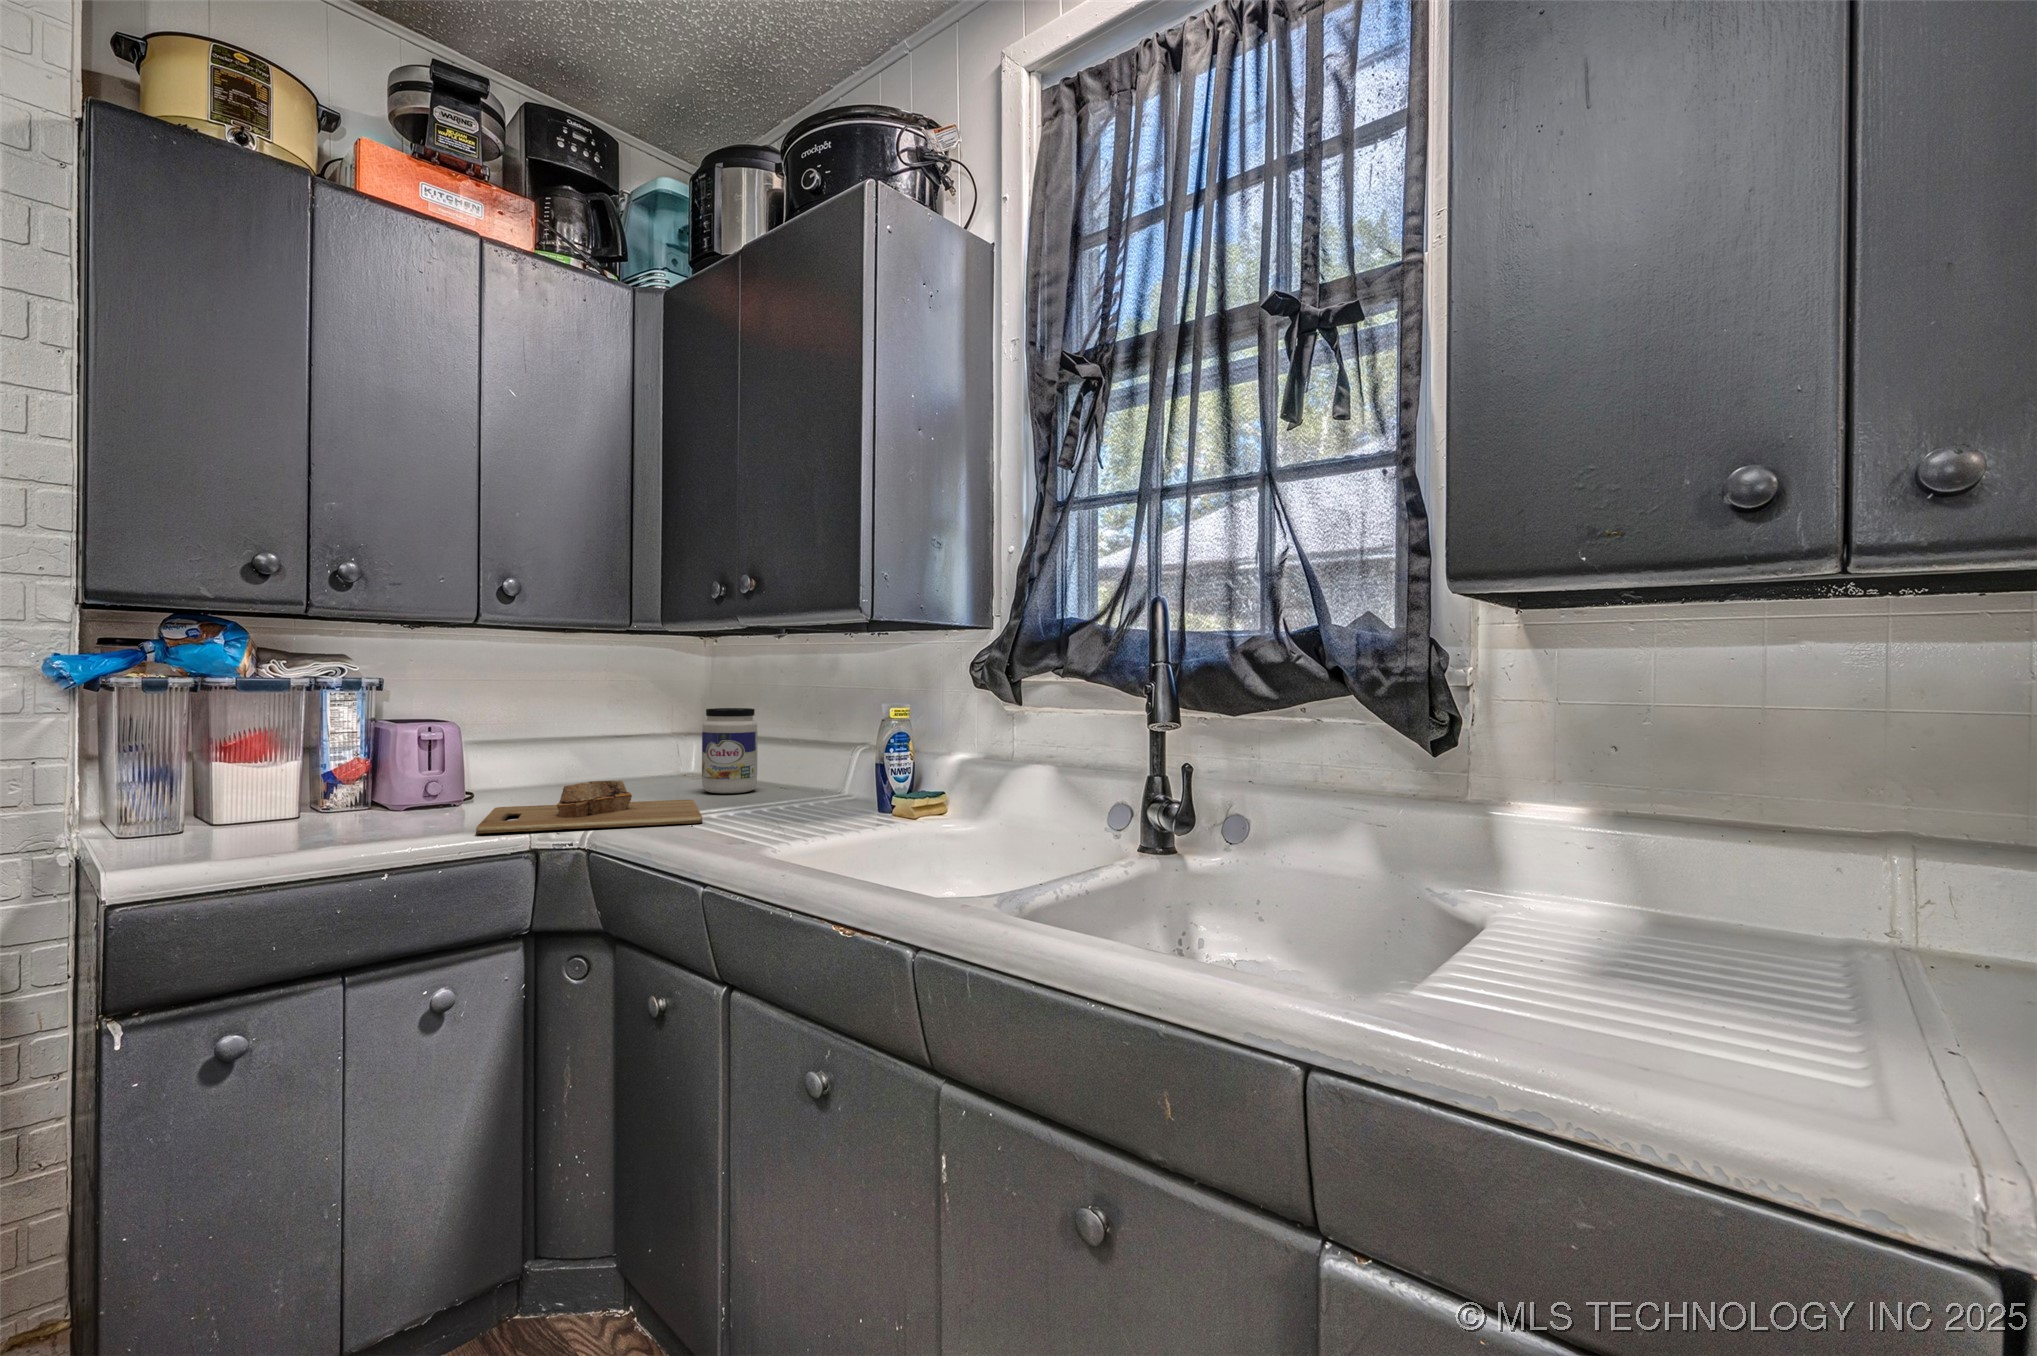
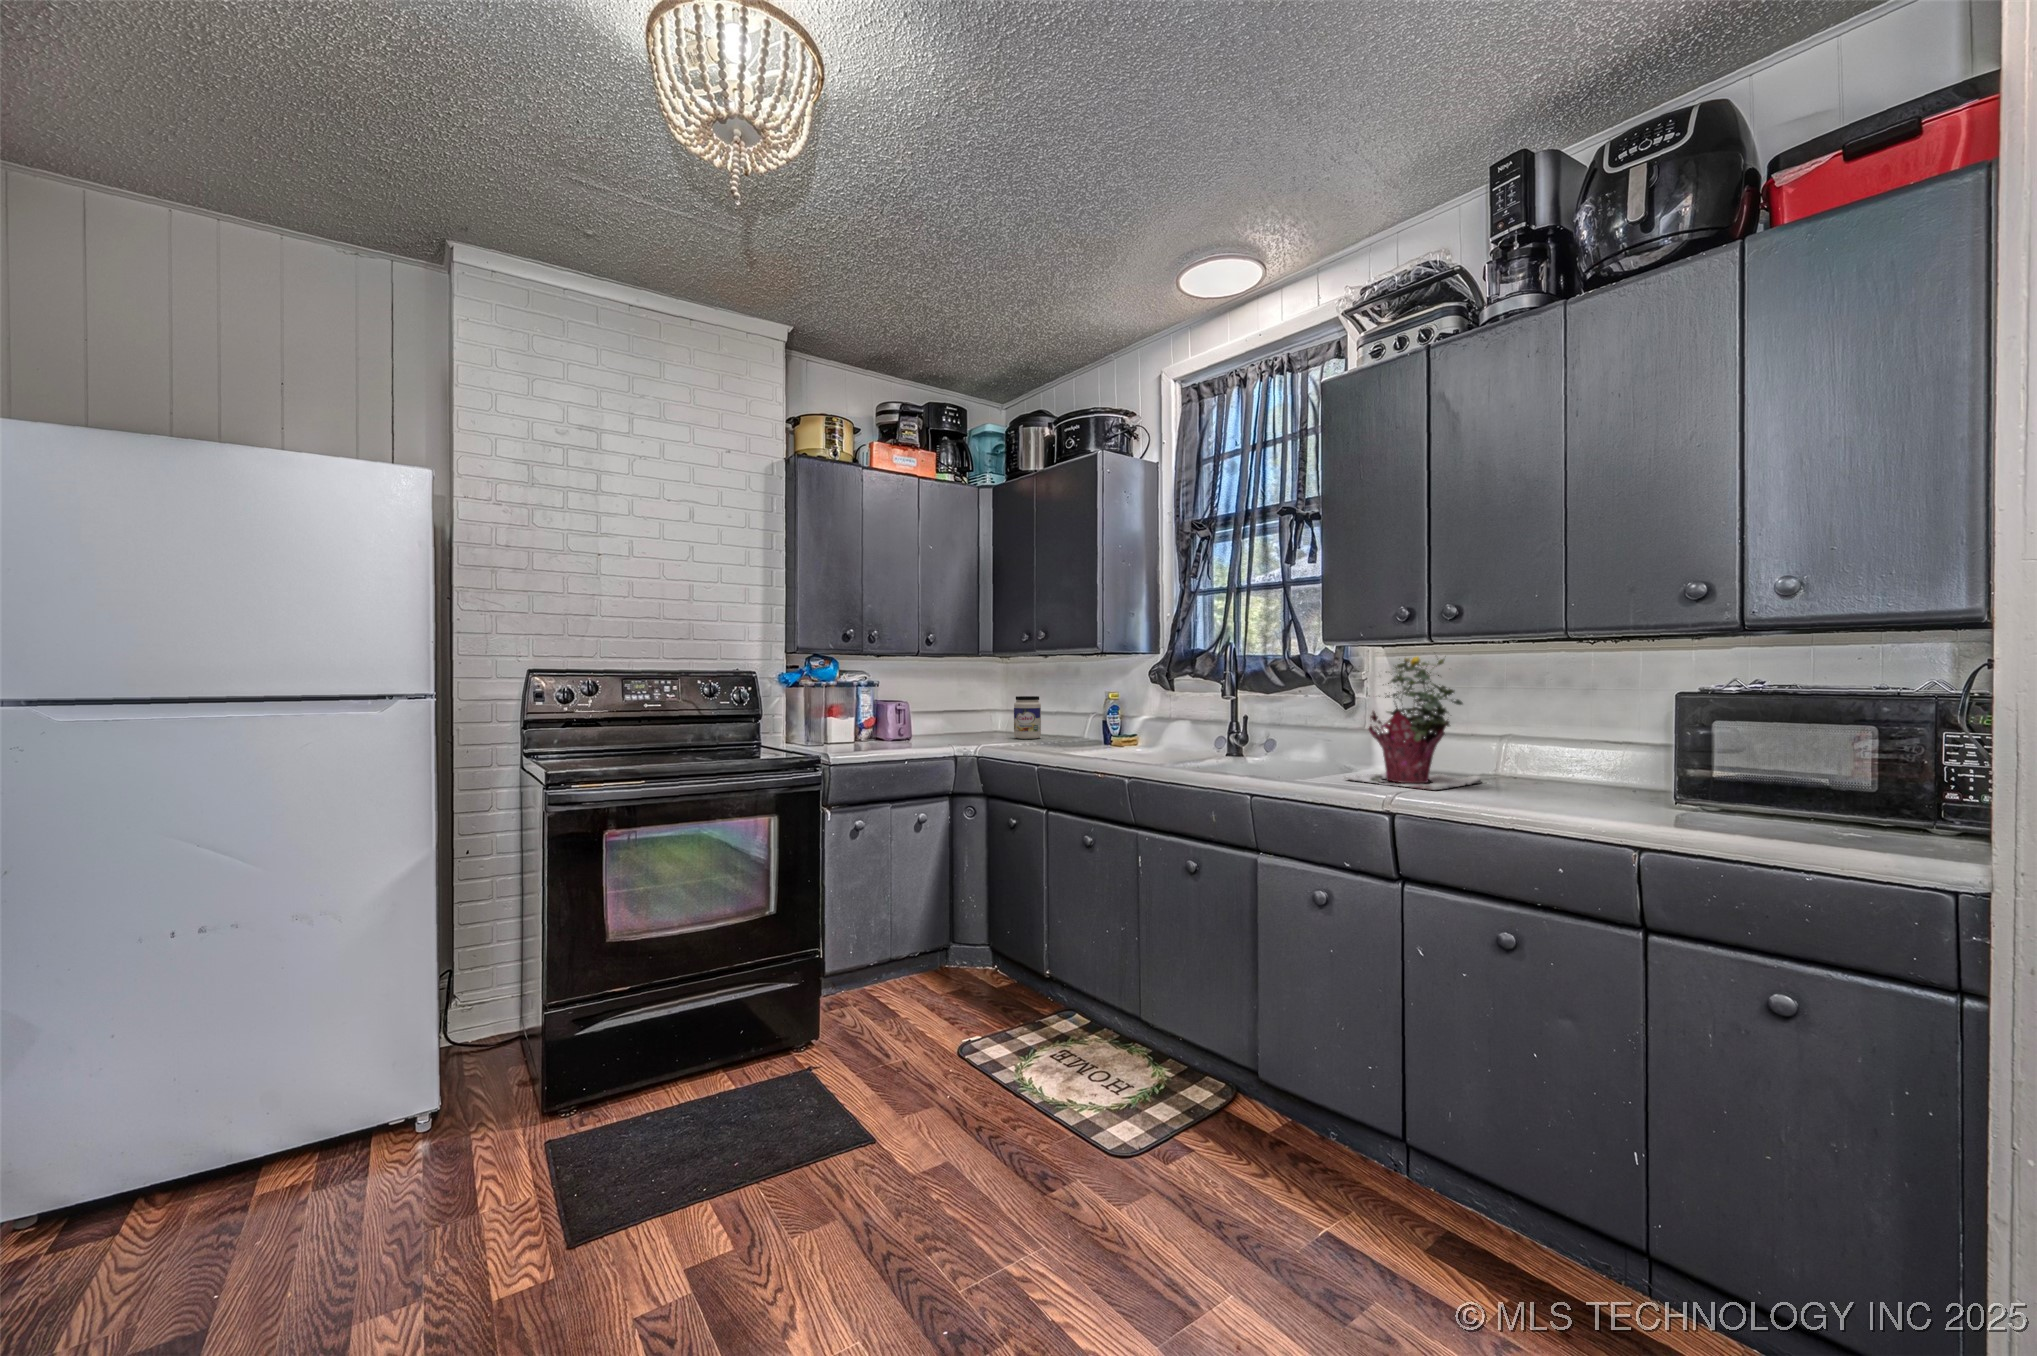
potted plant: none [1529,620,1912,1048] -> present [1344,656,1481,790]
cutting board: present [476,780,702,834] -> none [927,728,1023,749]

